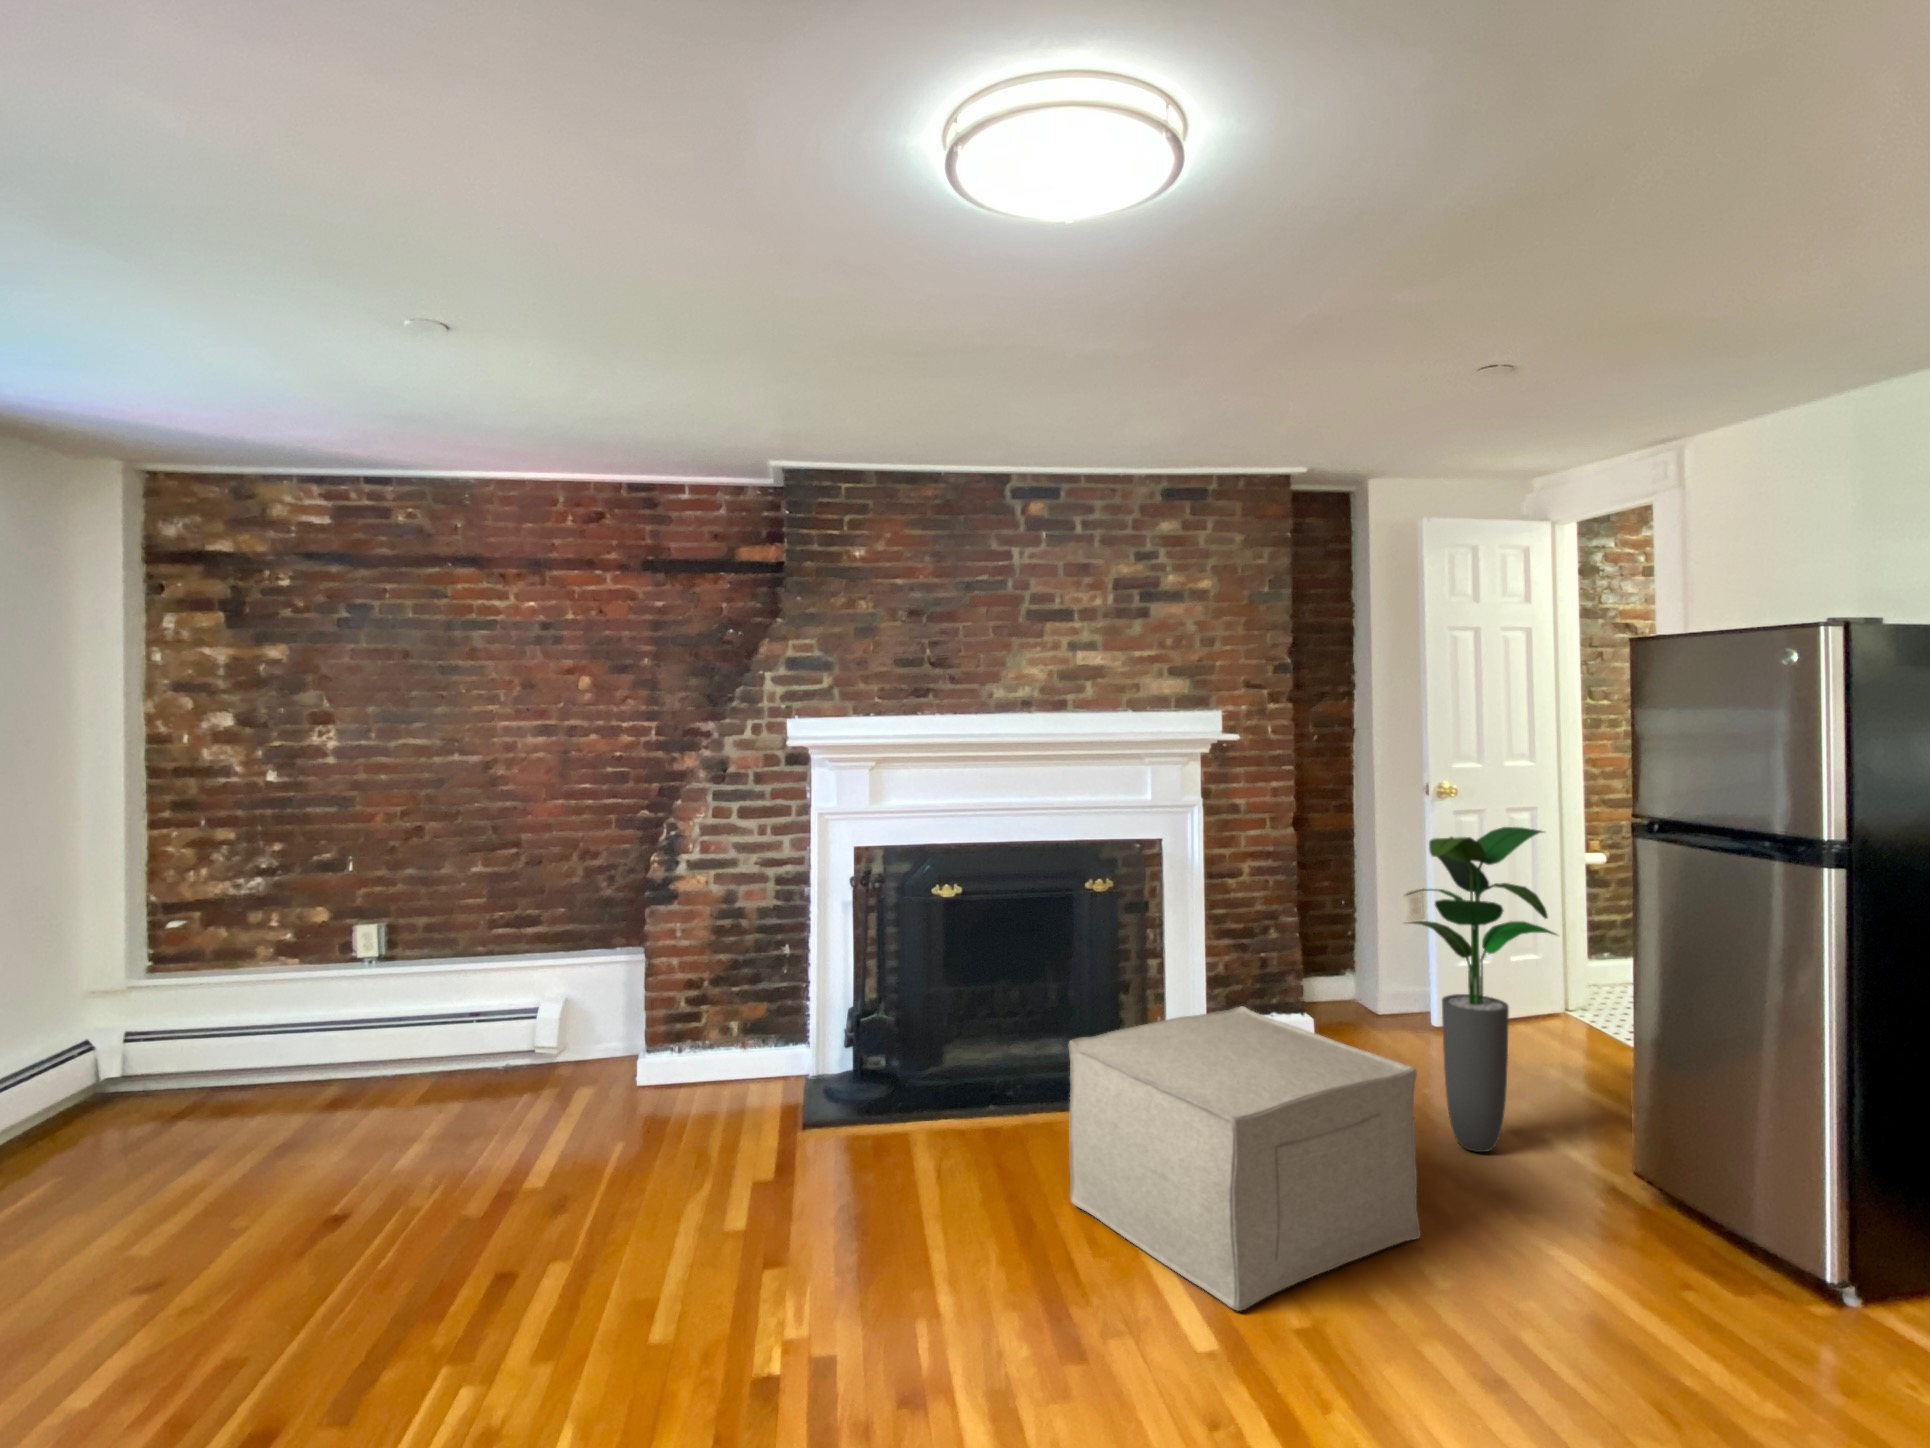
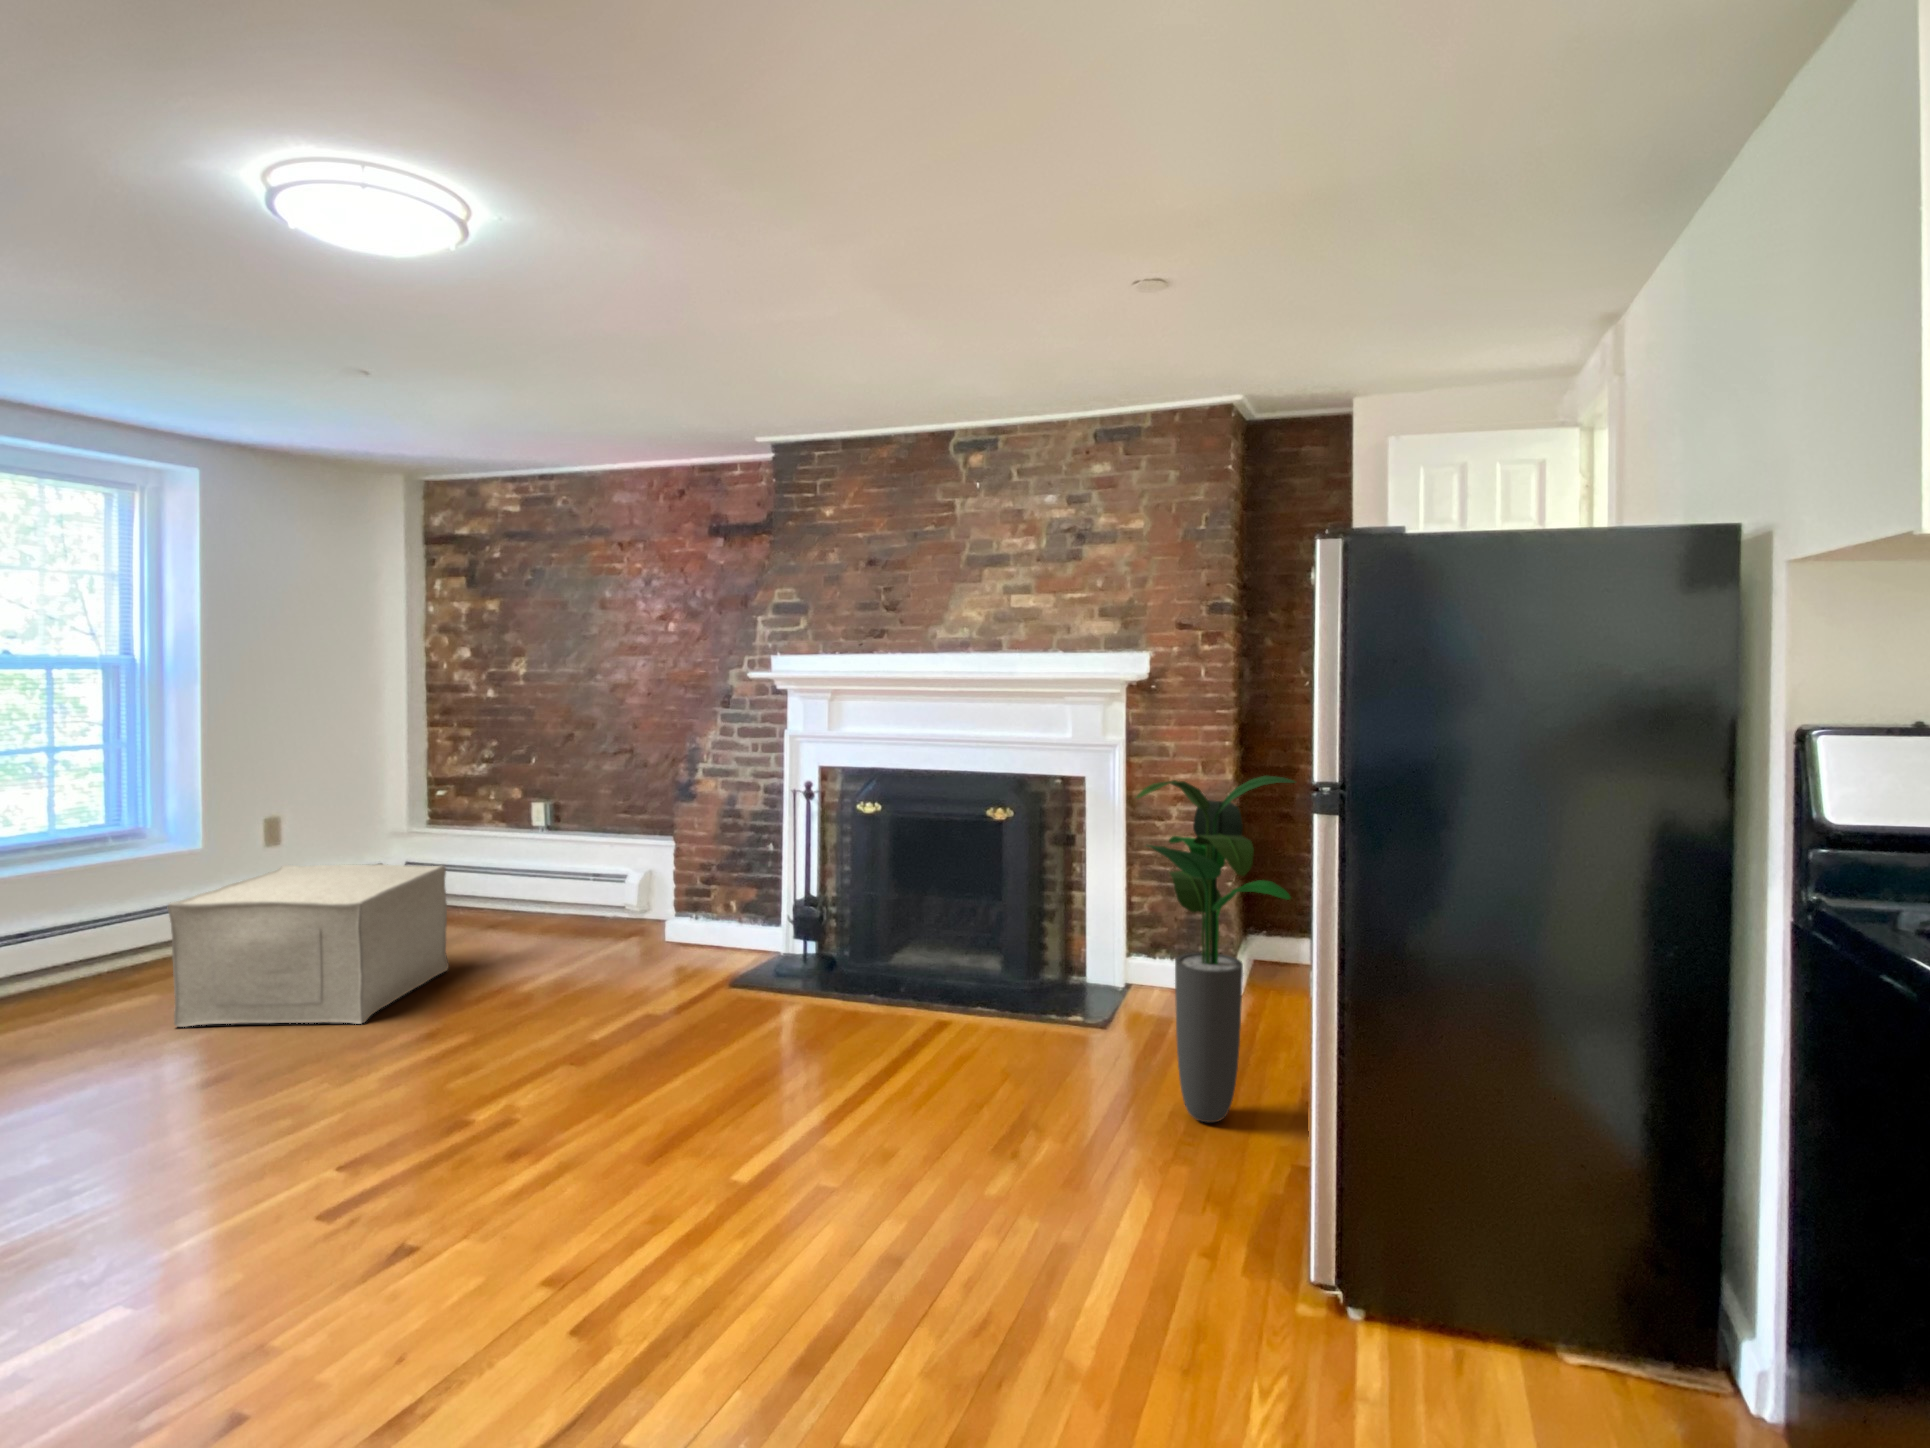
ottoman: present [1069,1006,1421,1311] -> present [167,864,449,1027]

